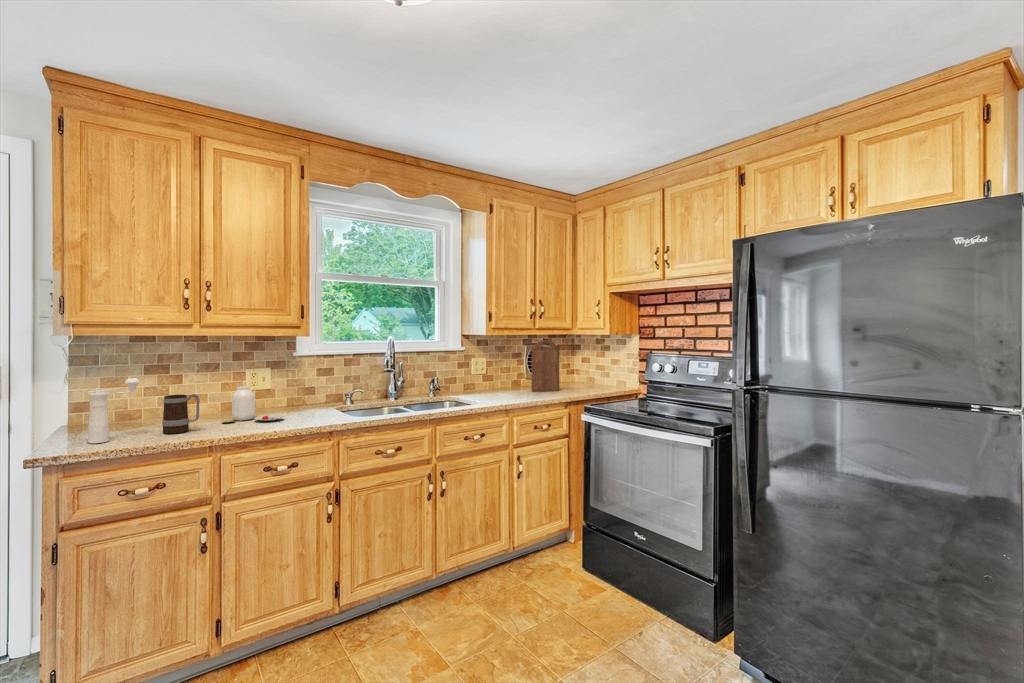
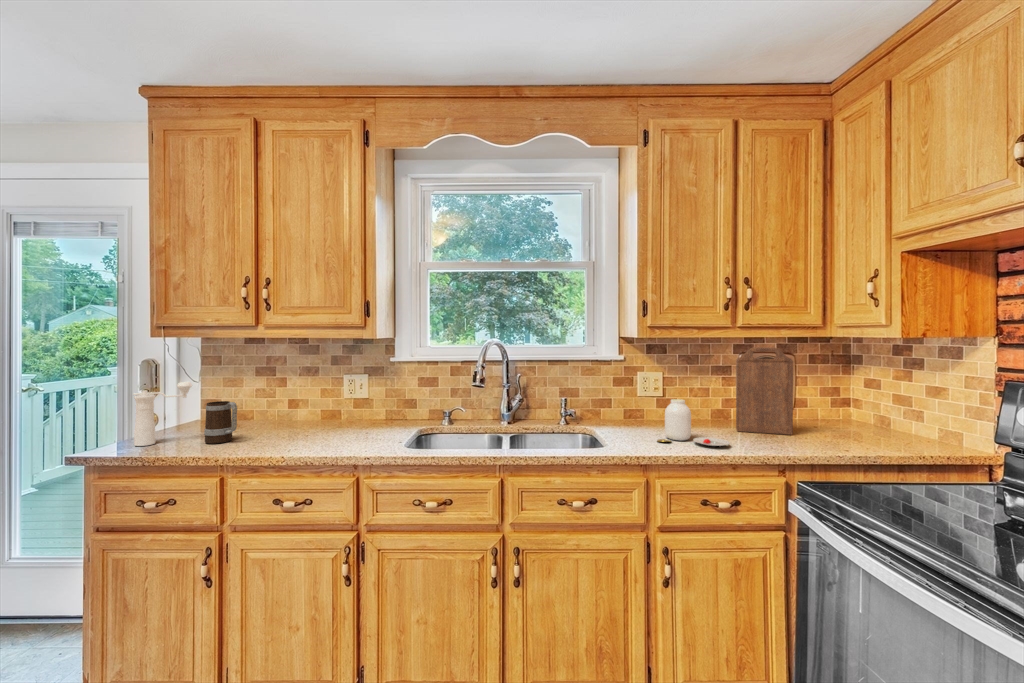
jar: present [222,386,284,423] -> present [657,399,730,446]

